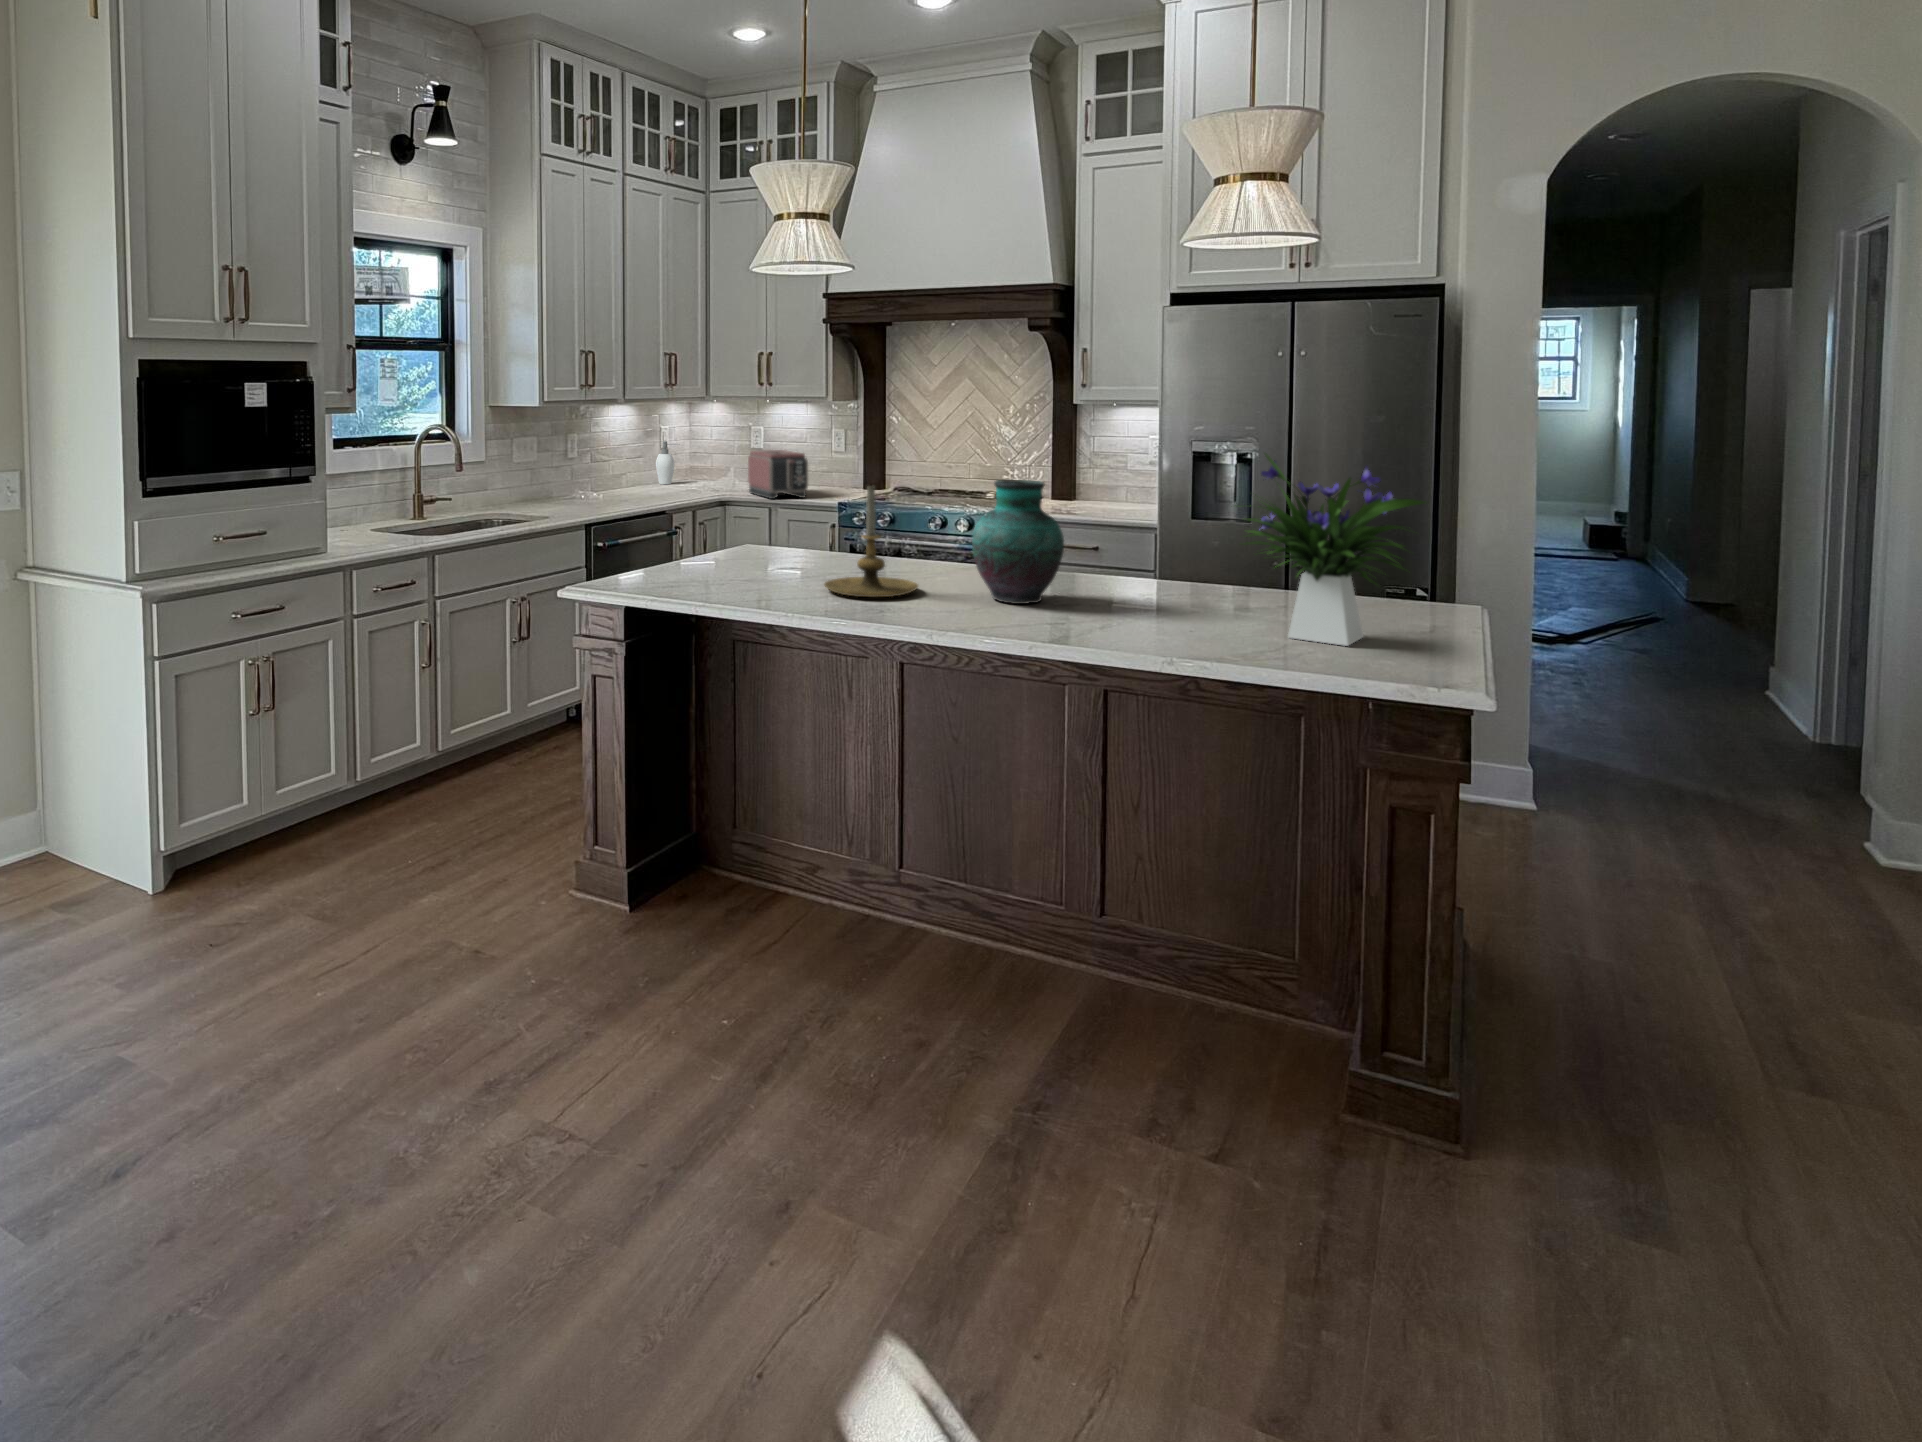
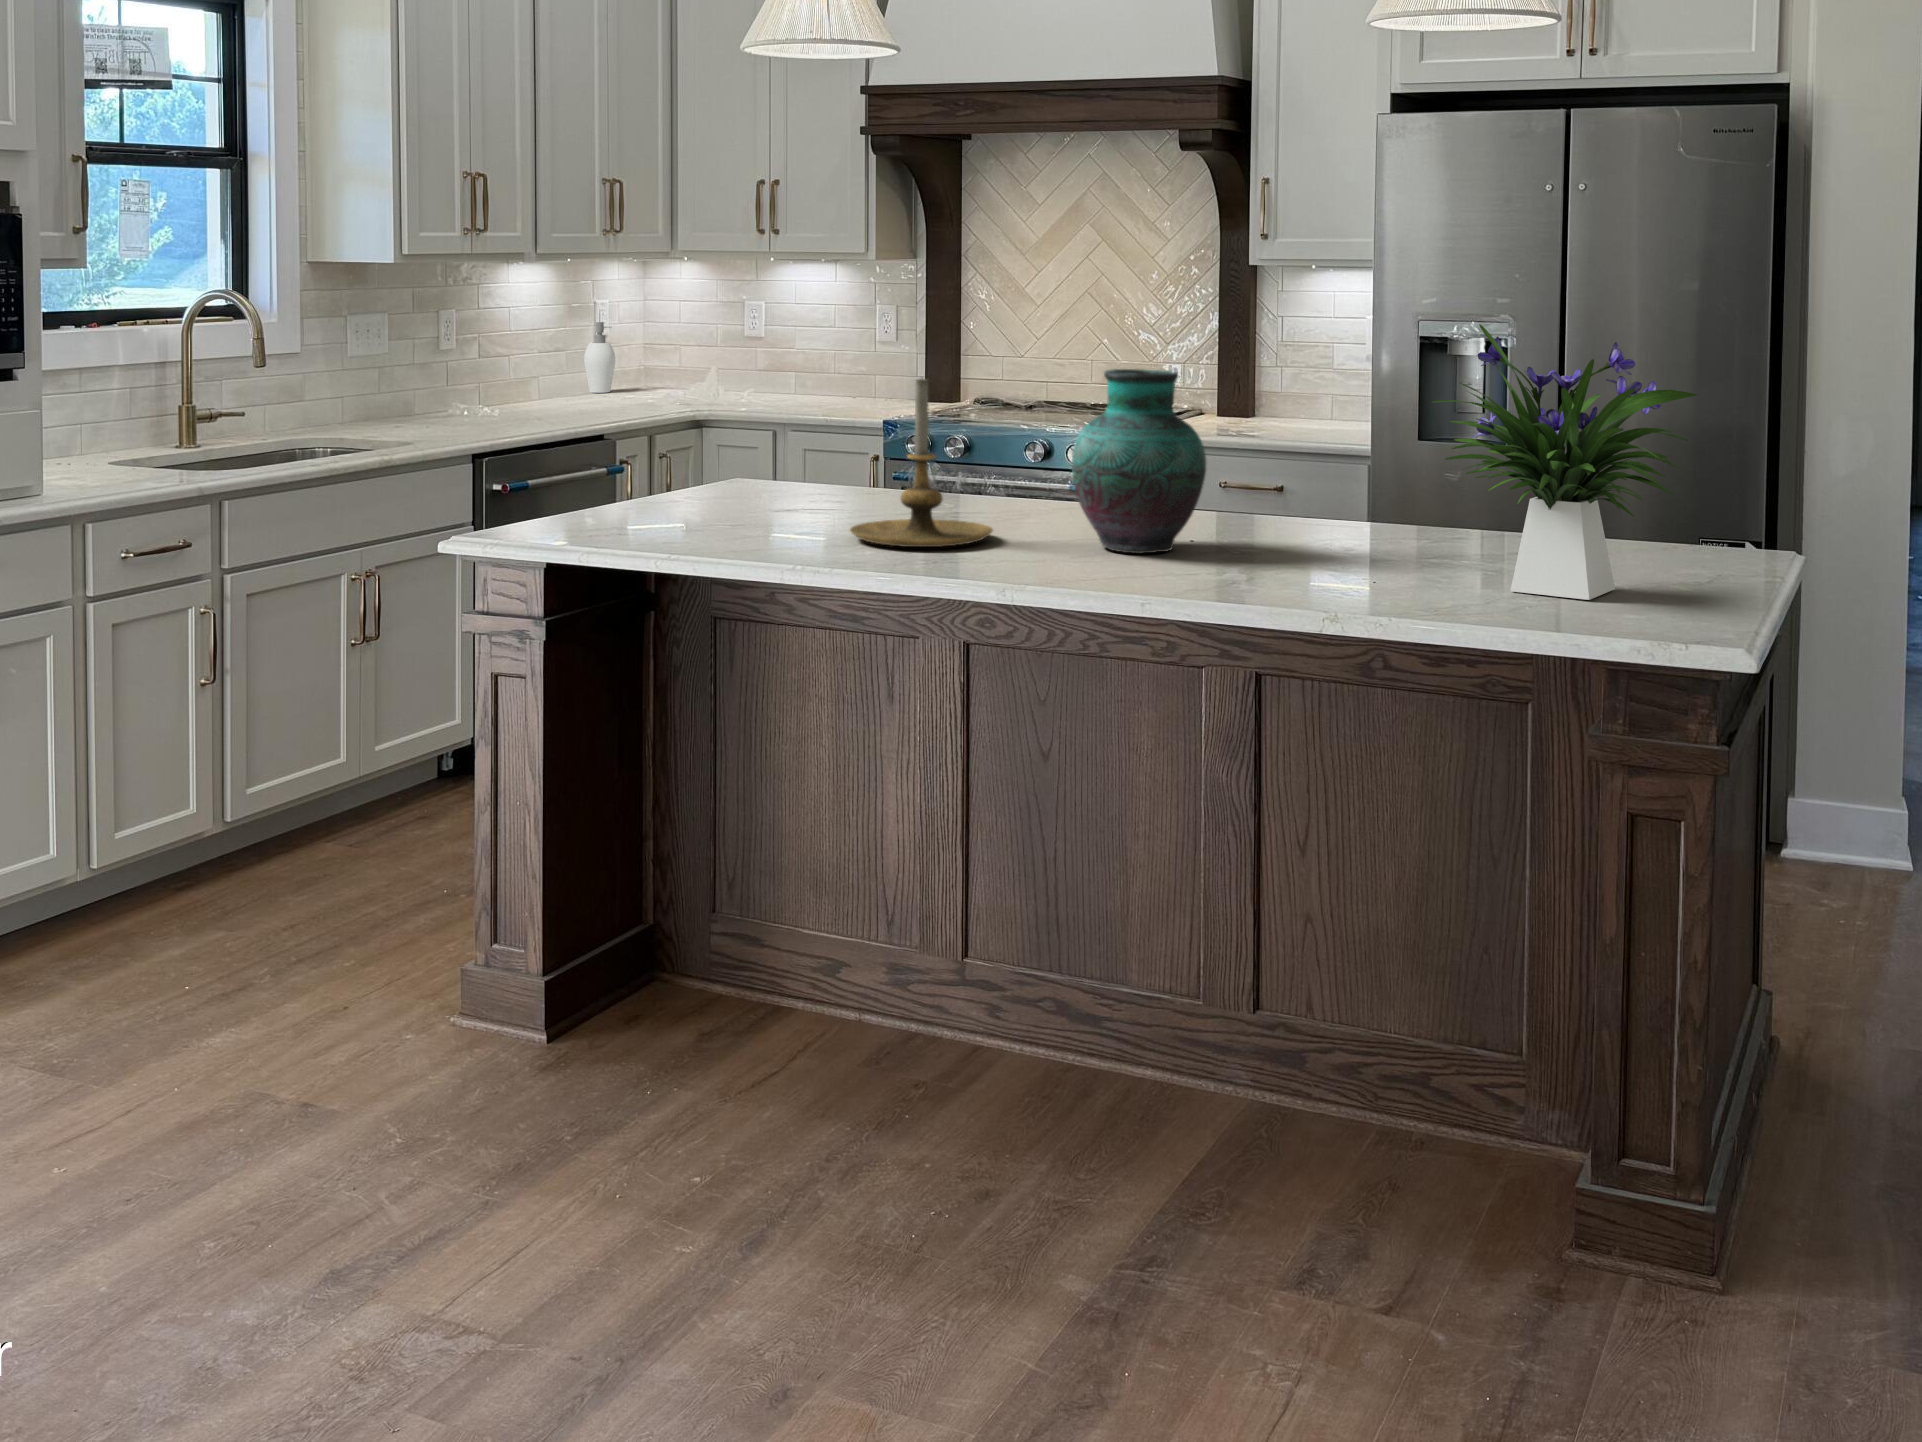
toaster: present [748,450,808,499] -> none [737,336,834,414]

